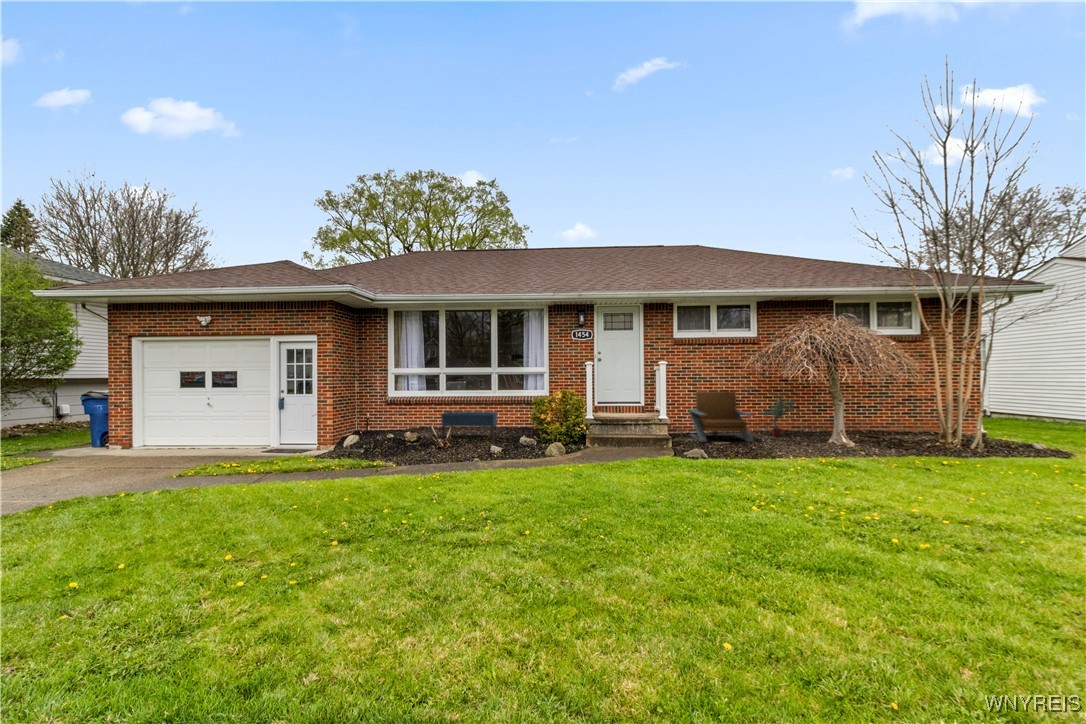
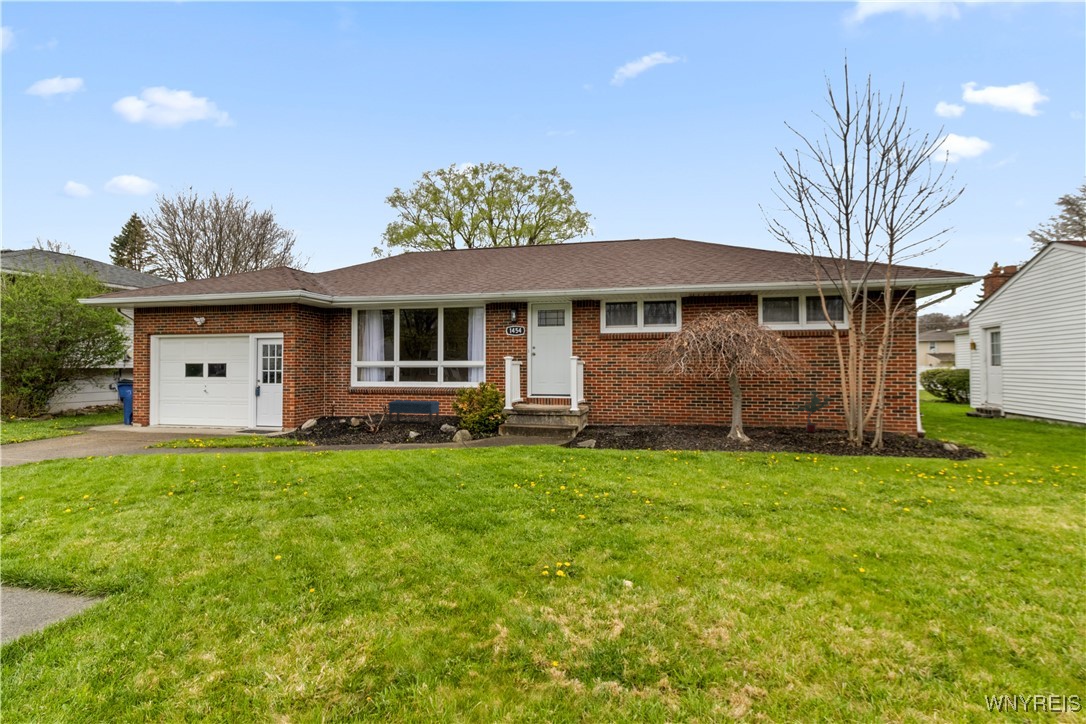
lounge chair: present [689,392,754,442] -> none [609,385,660,434]
potted tree: present [761,395,795,437] -> present [794,392,830,433]

